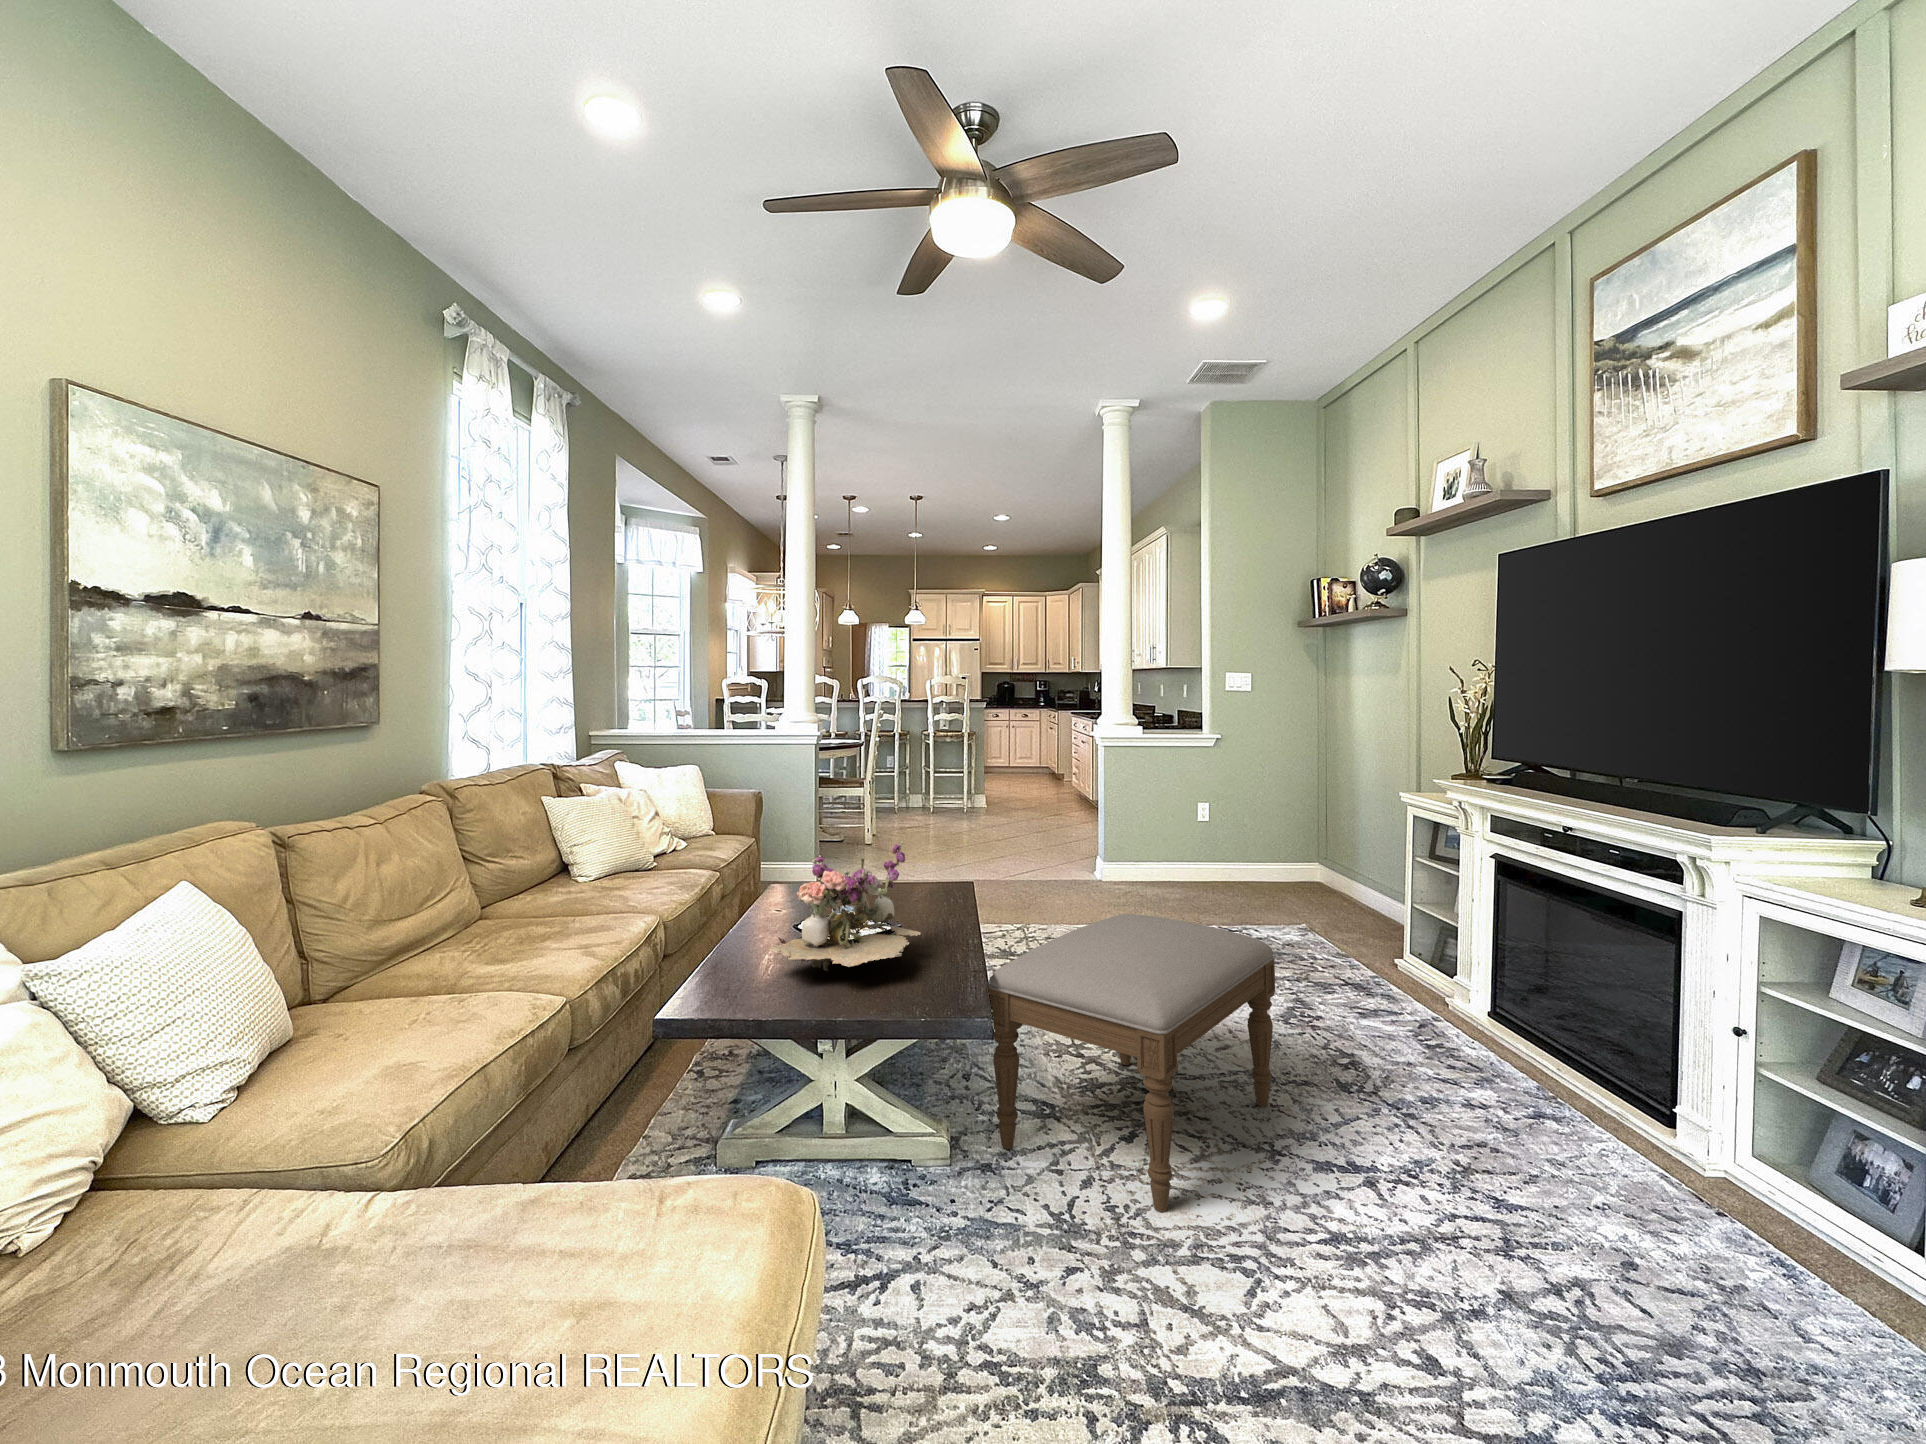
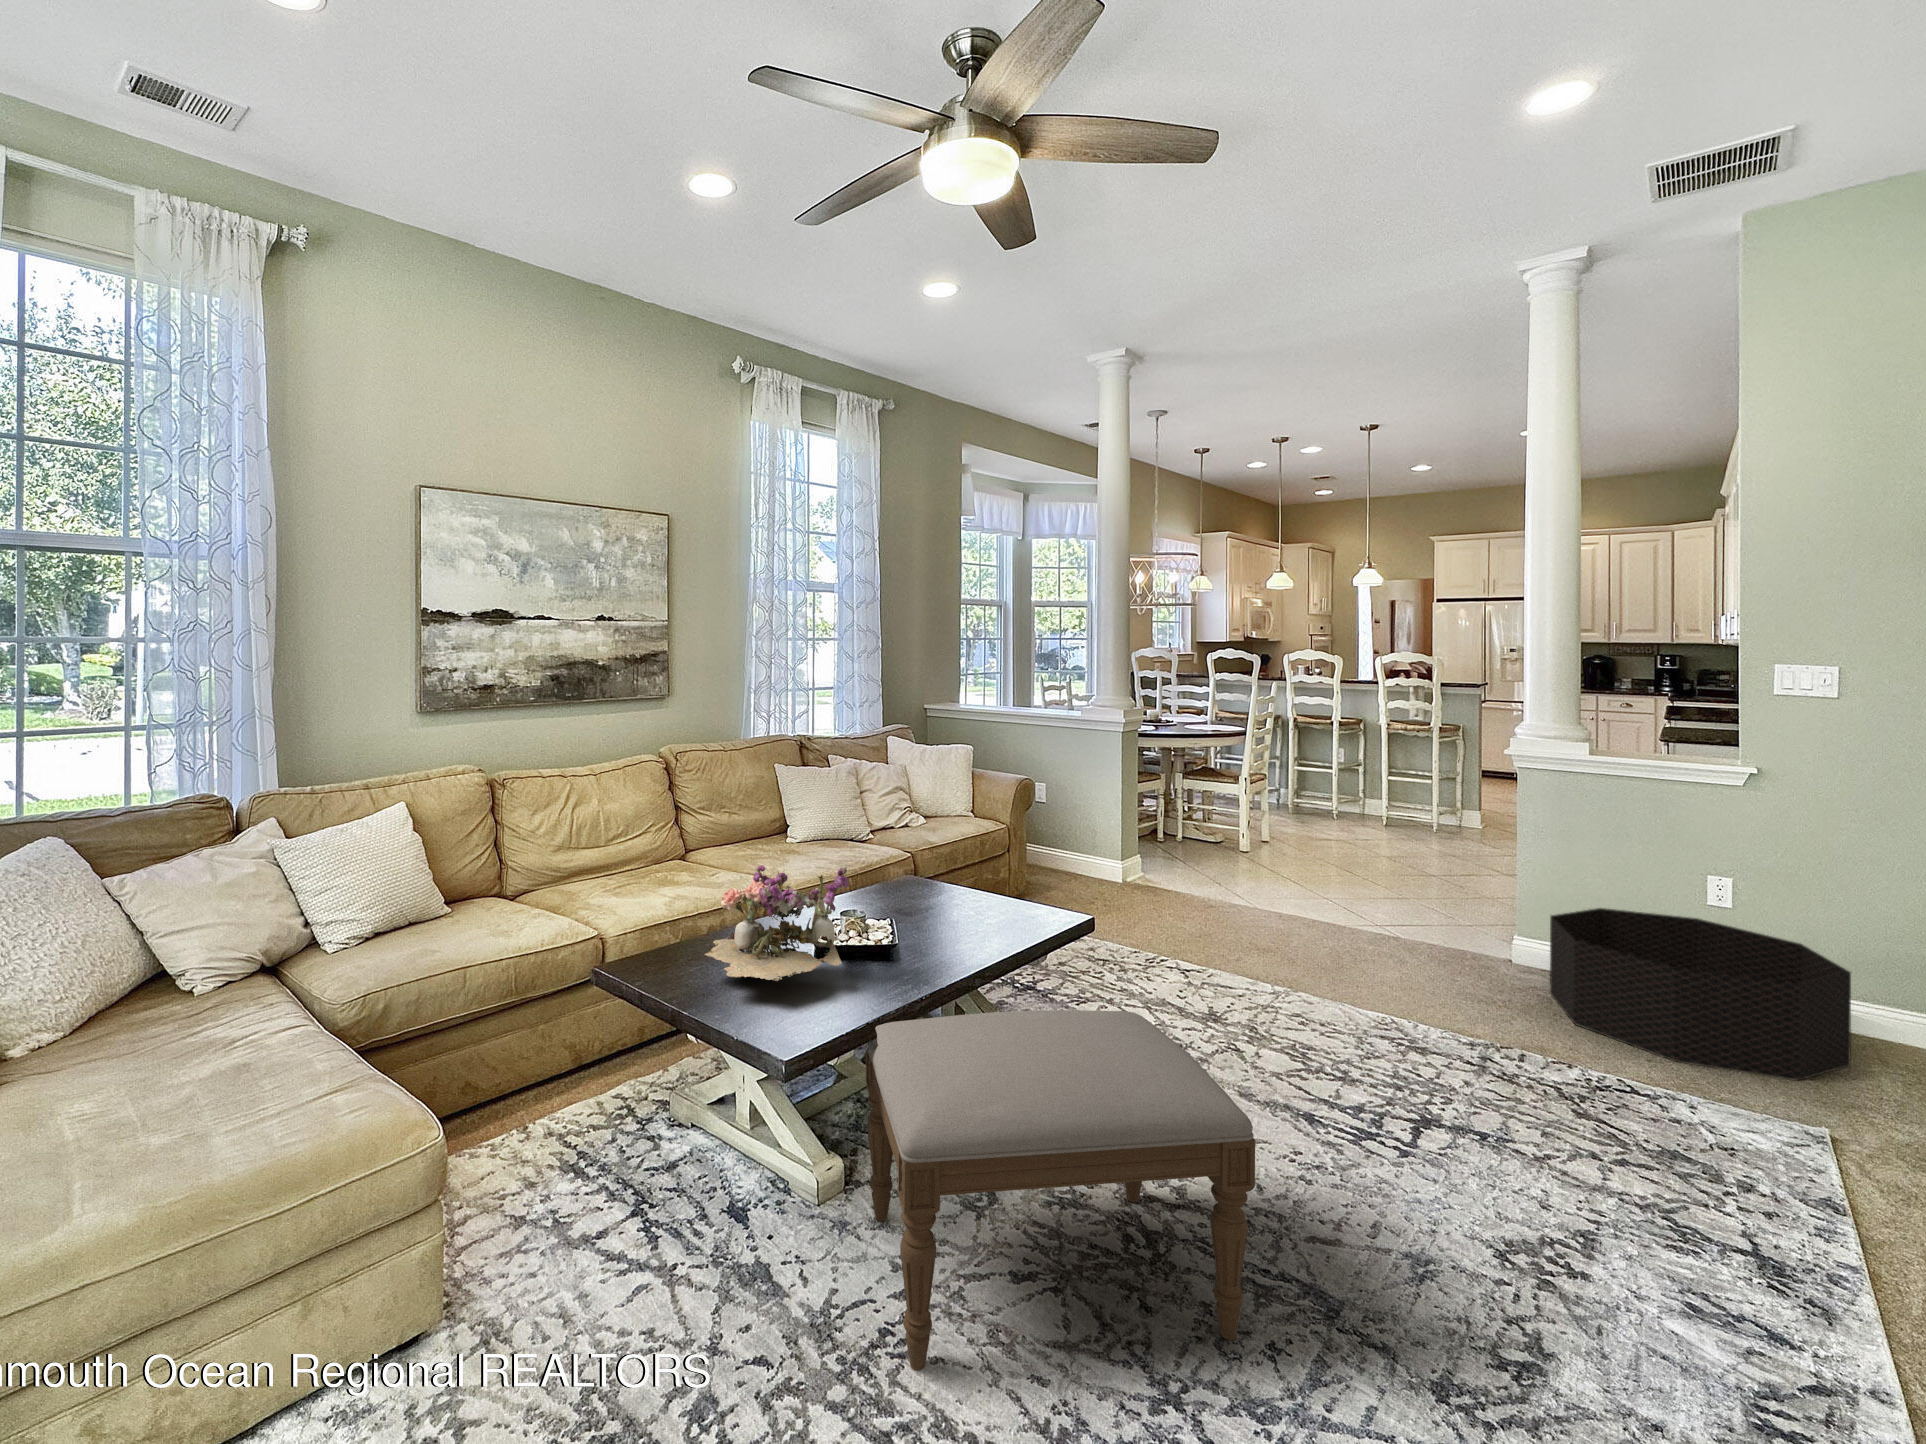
basket: none [1149,821,1289,903] -> present [1550,908,1851,1081]

